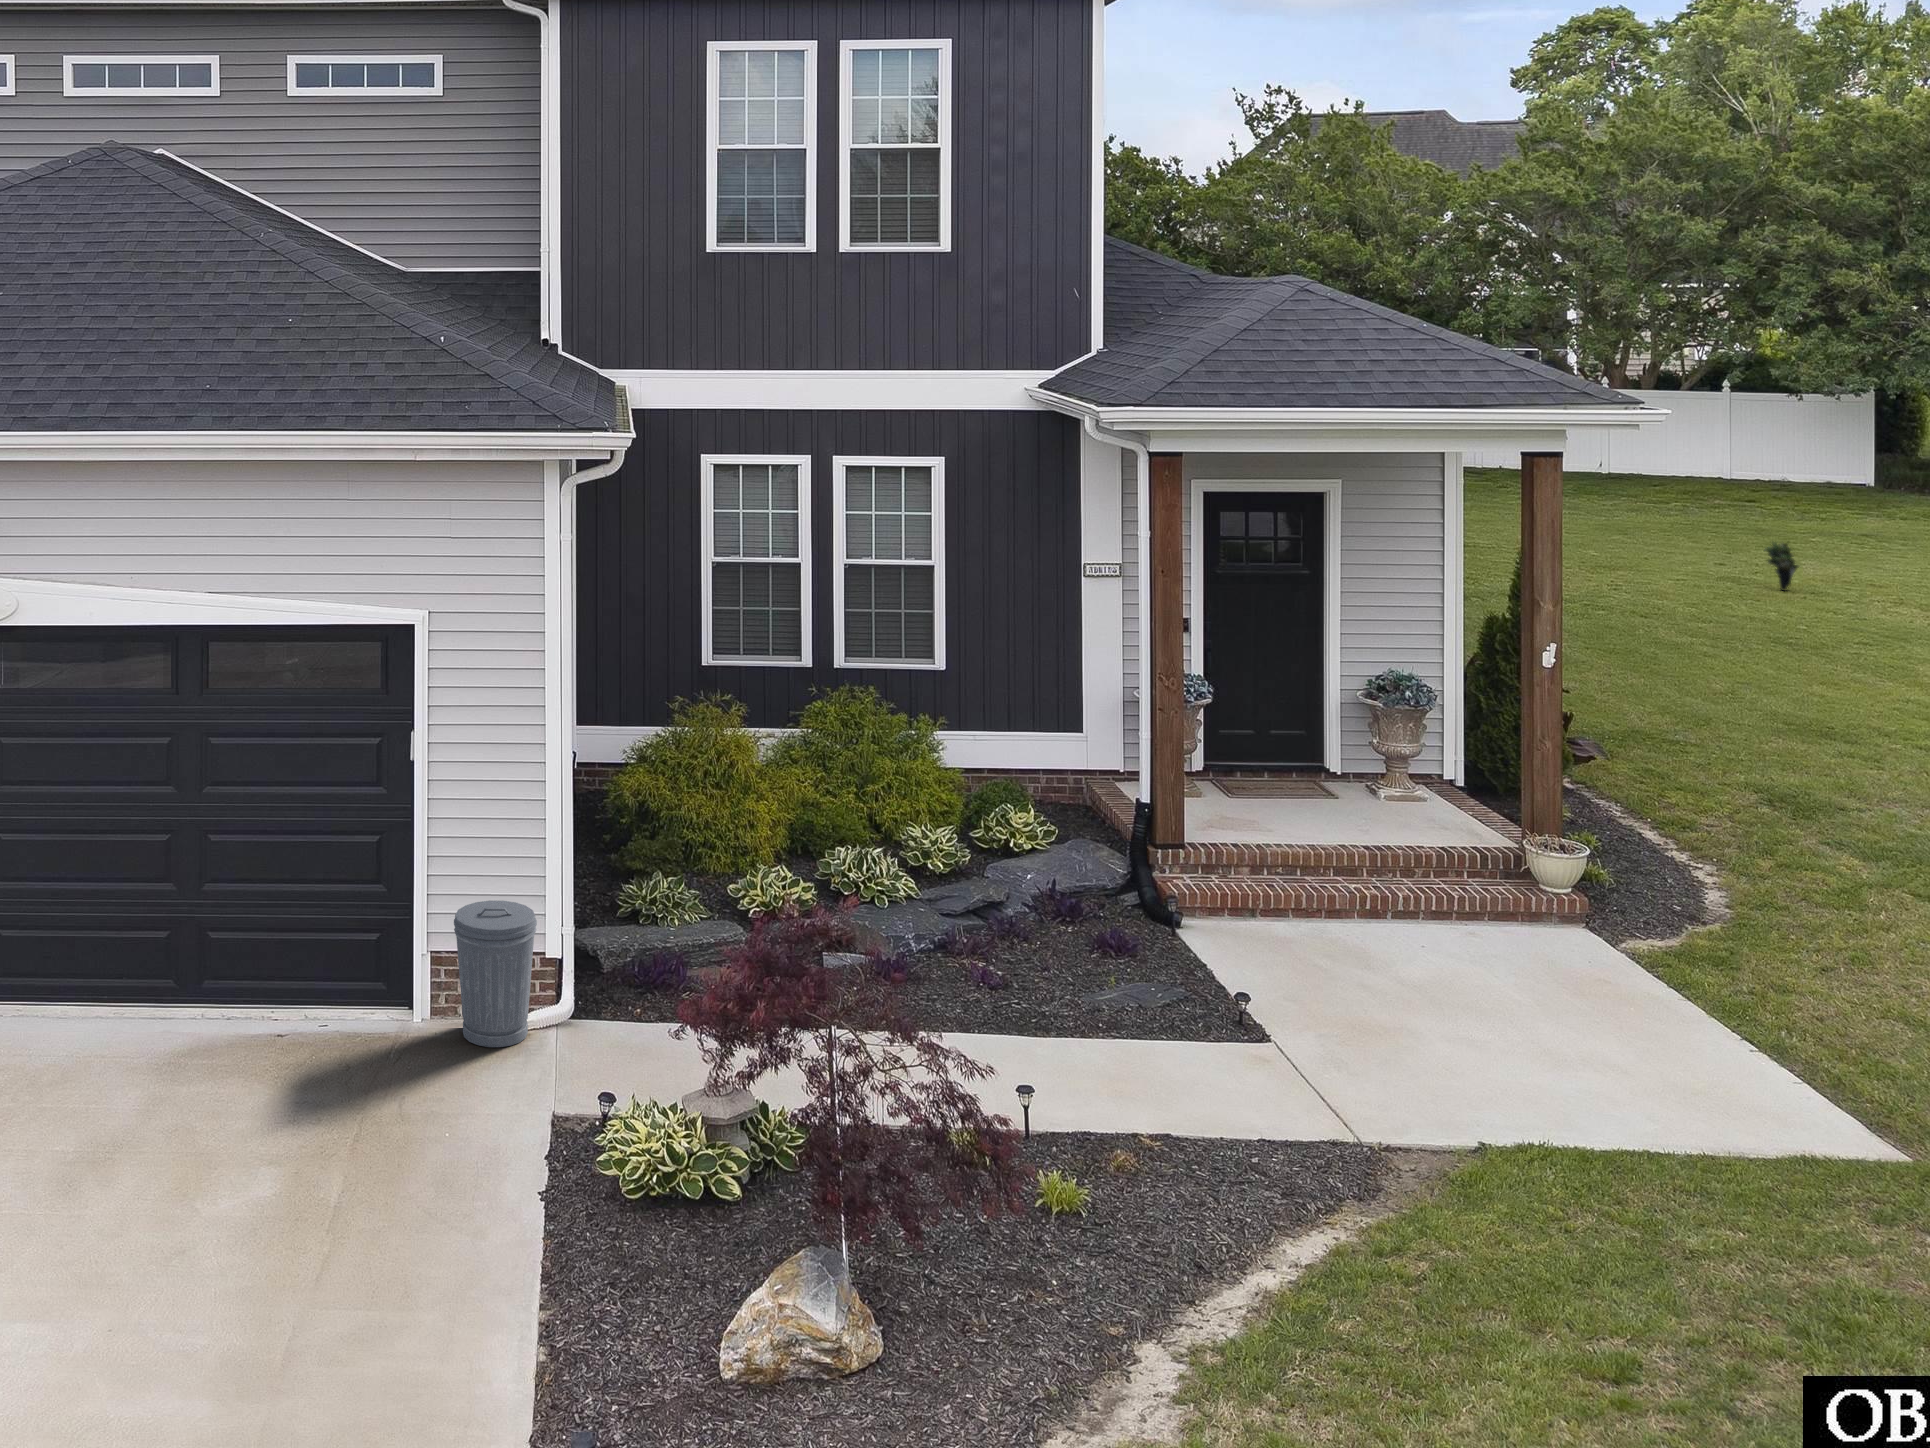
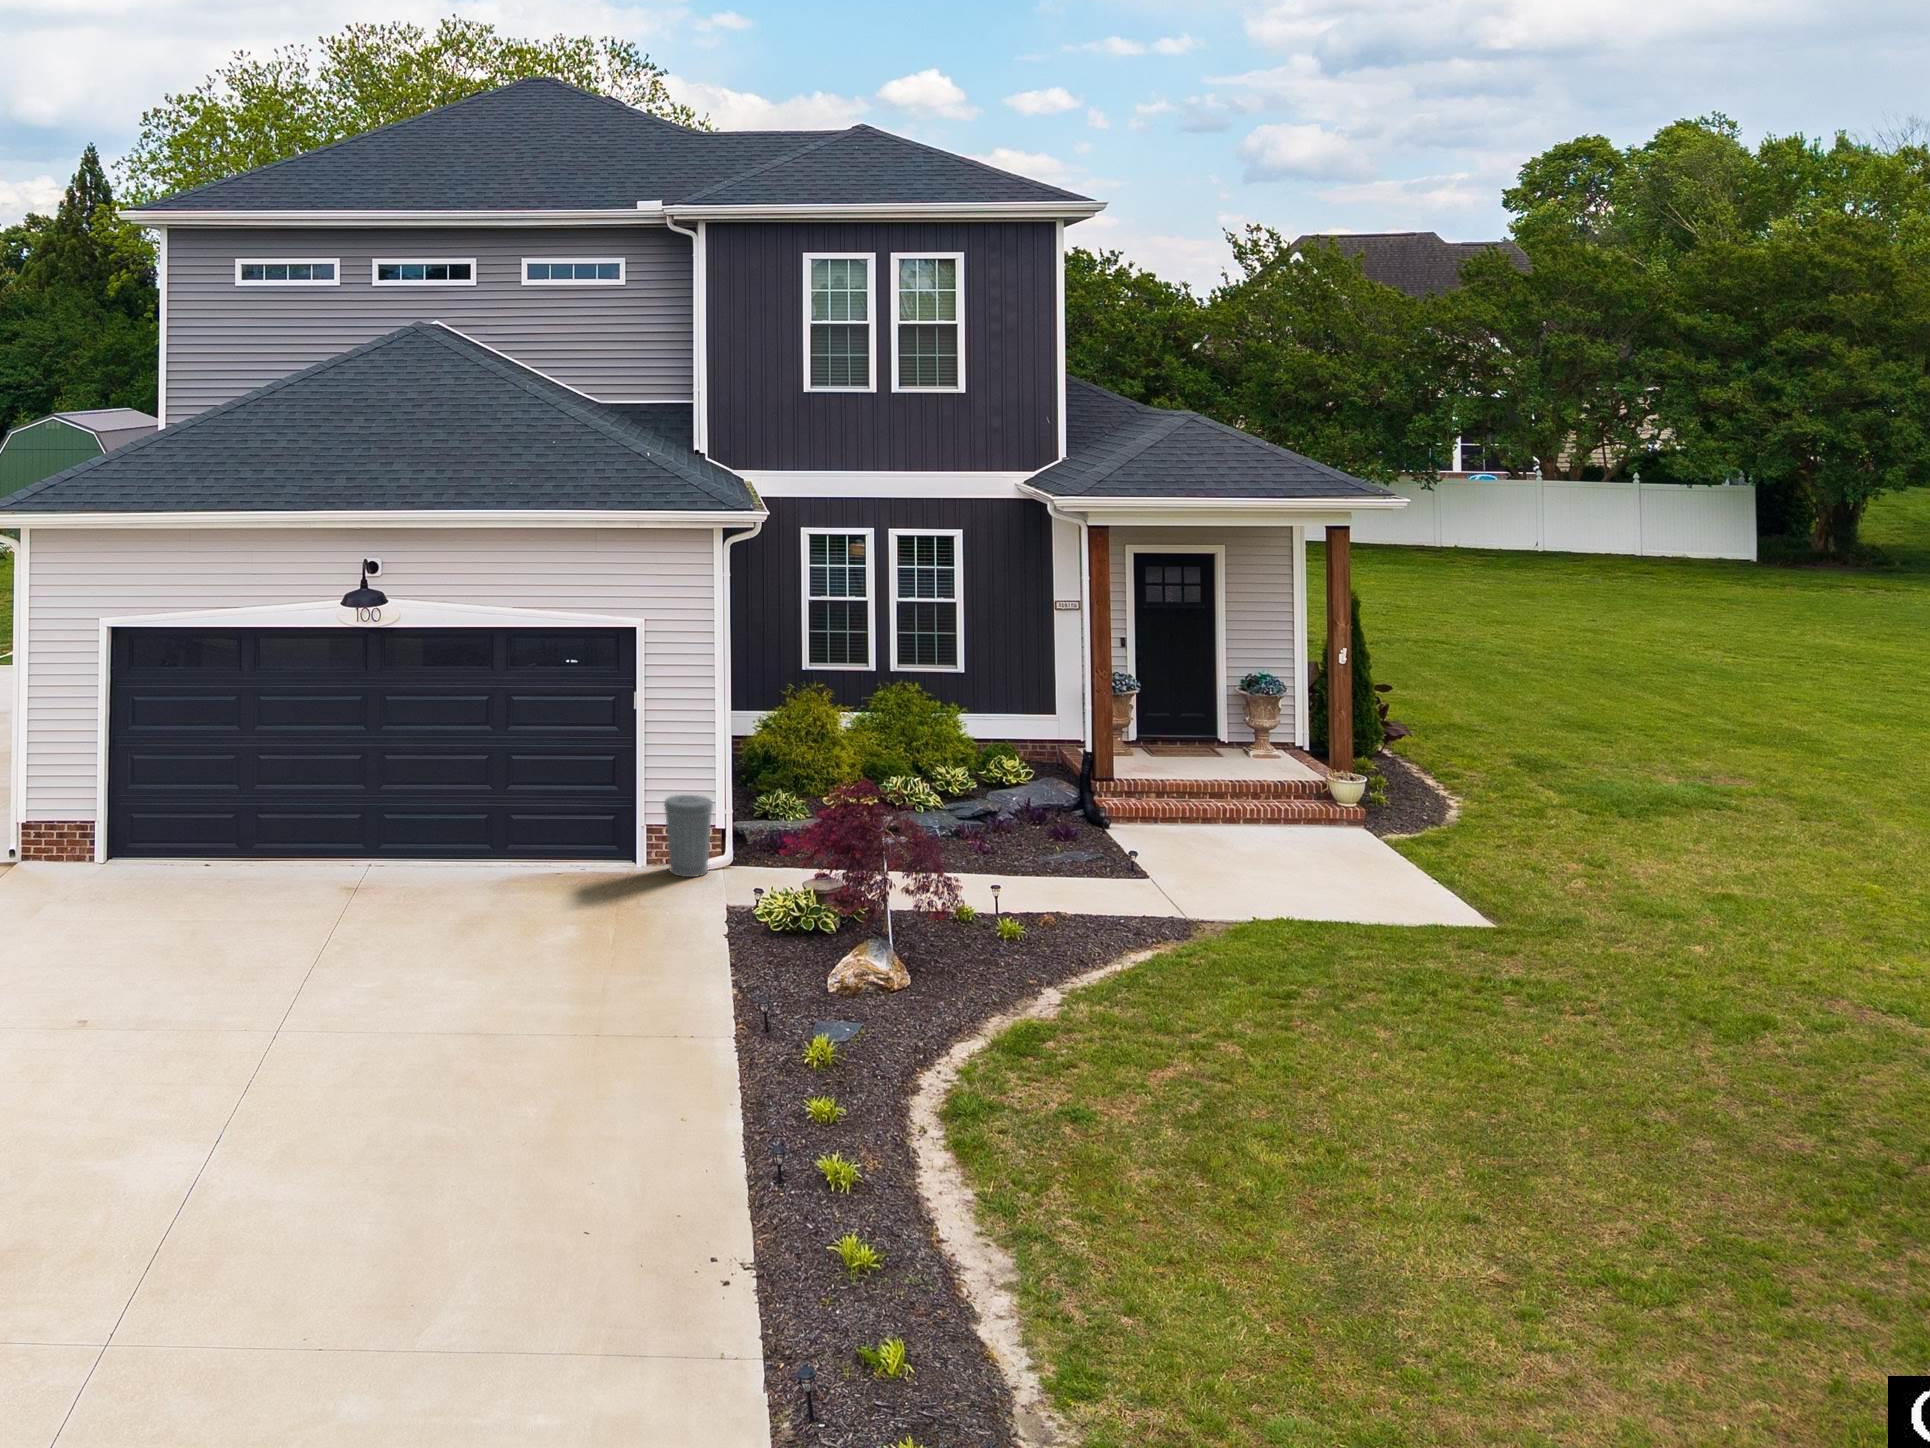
potted plant: present [1765,542,1798,591] -> none [1617,599,1644,638]

